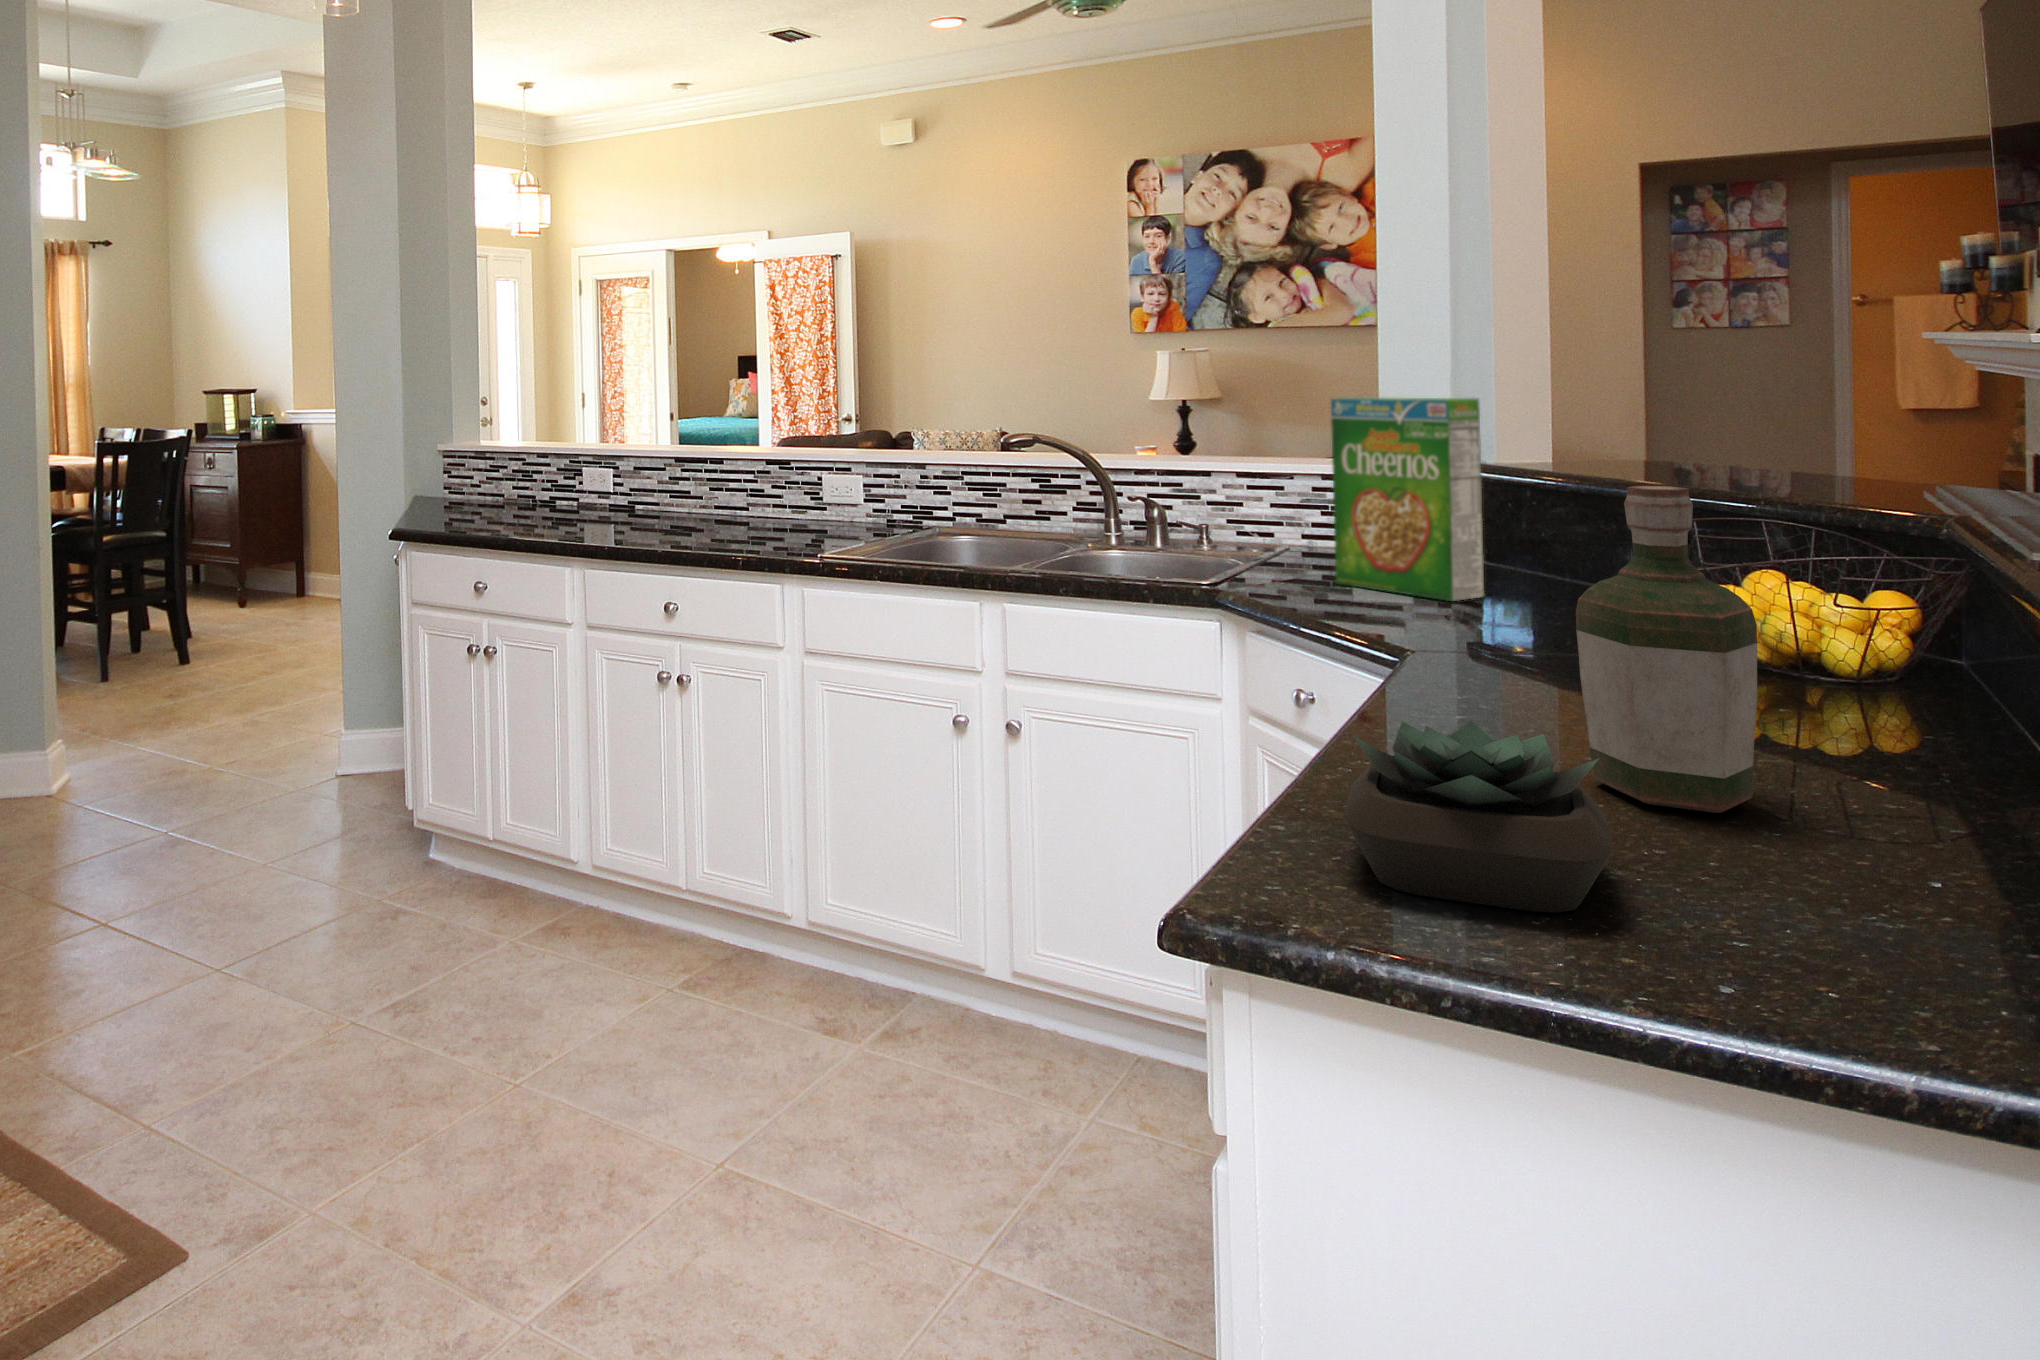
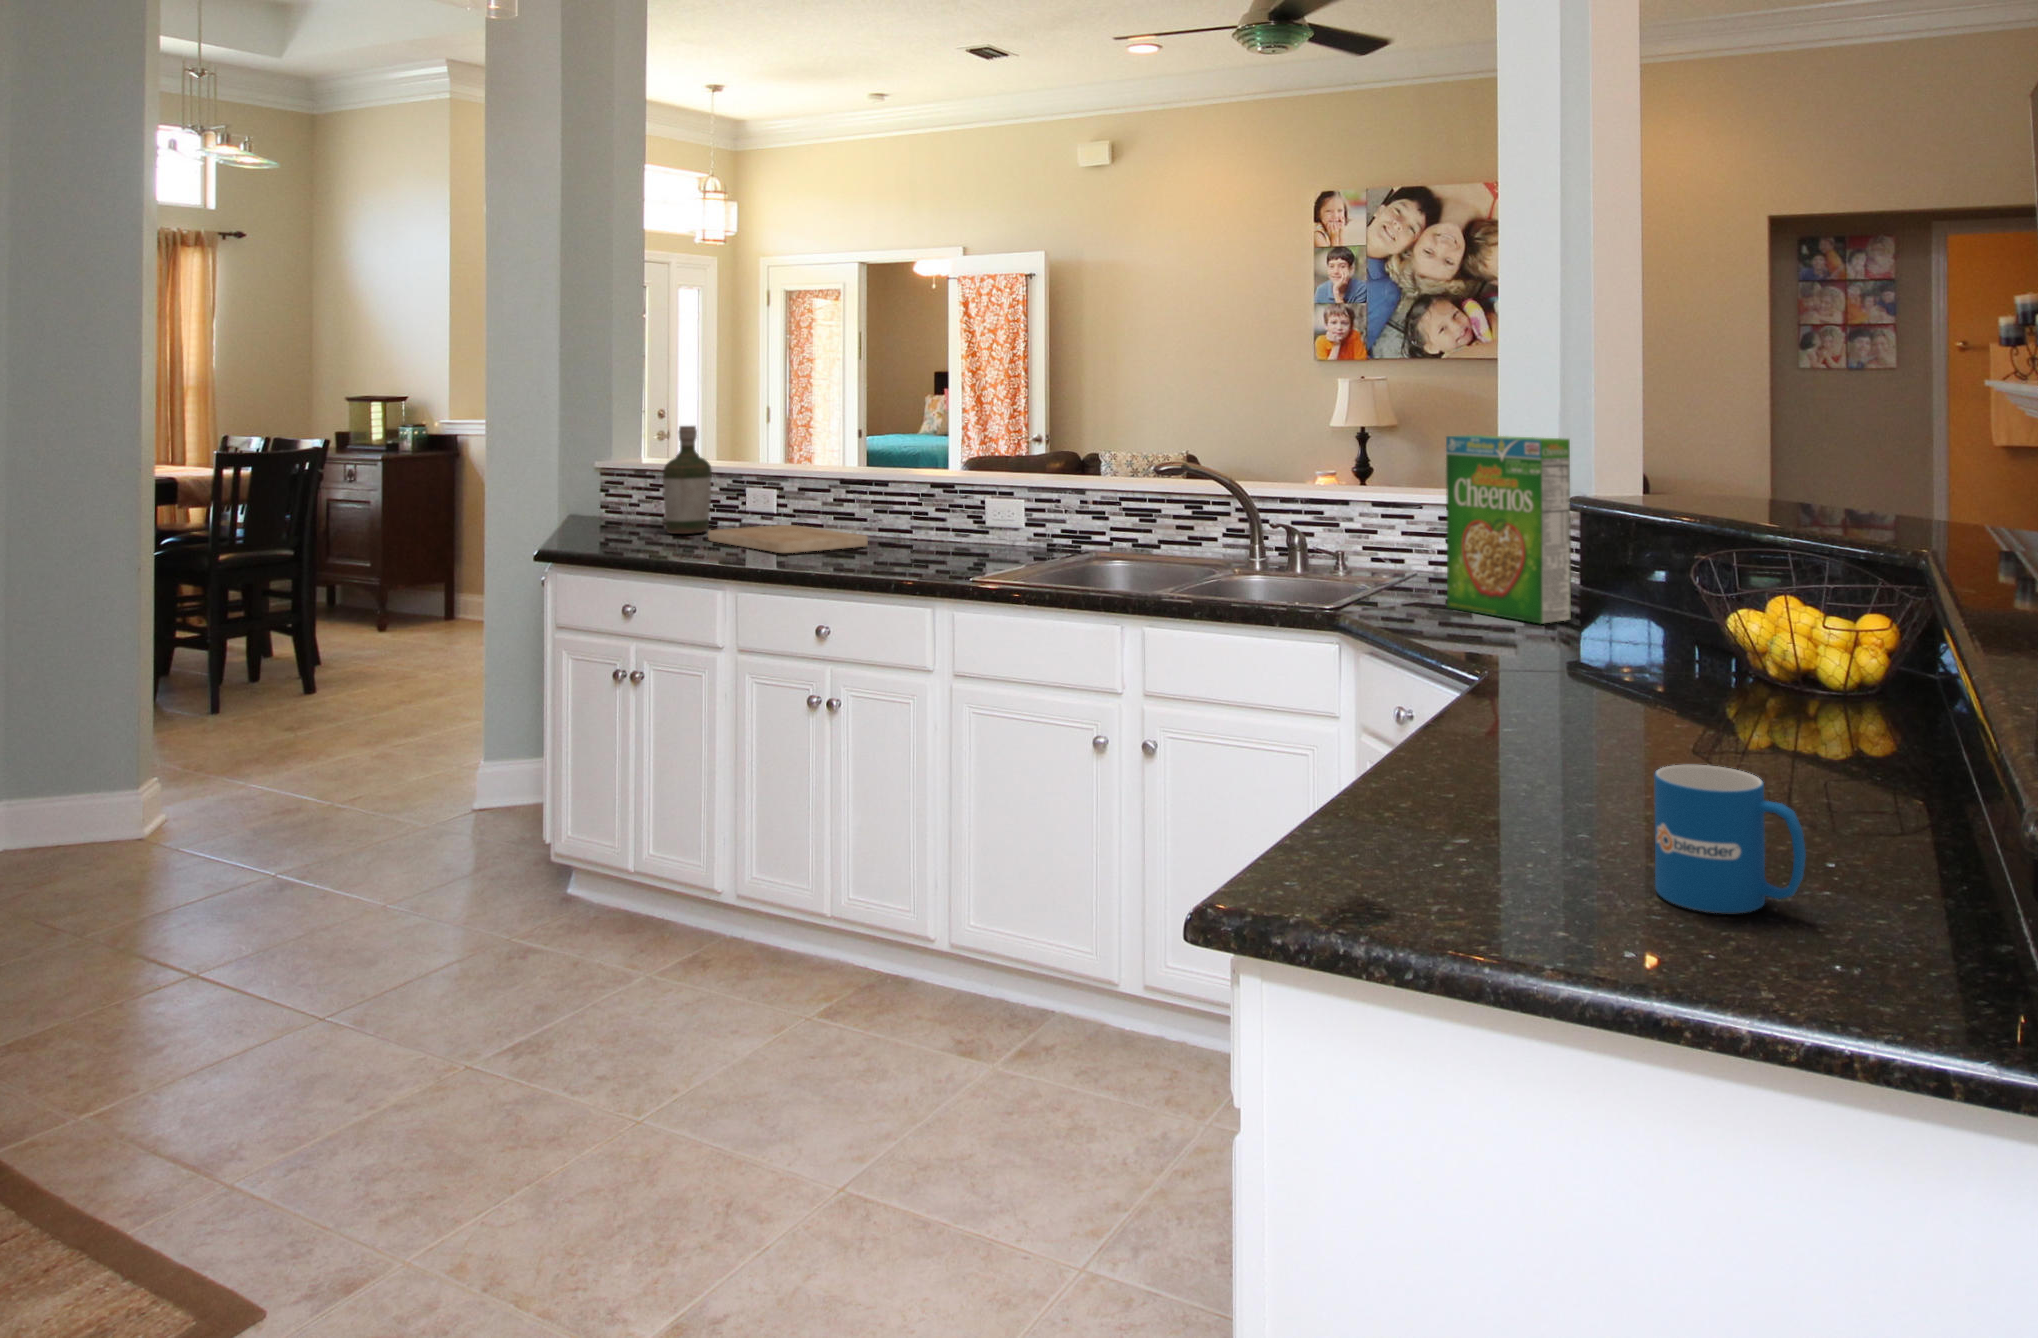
bottle: present [1576,486,1757,813] -> present [663,426,712,534]
cutting board: none [549,502,705,529] -> present [708,525,868,553]
succulent plant: present [1343,721,1615,913] -> none [1356,719,1566,875]
mug: none [1747,783,1980,975] -> present [1654,764,1806,913]

